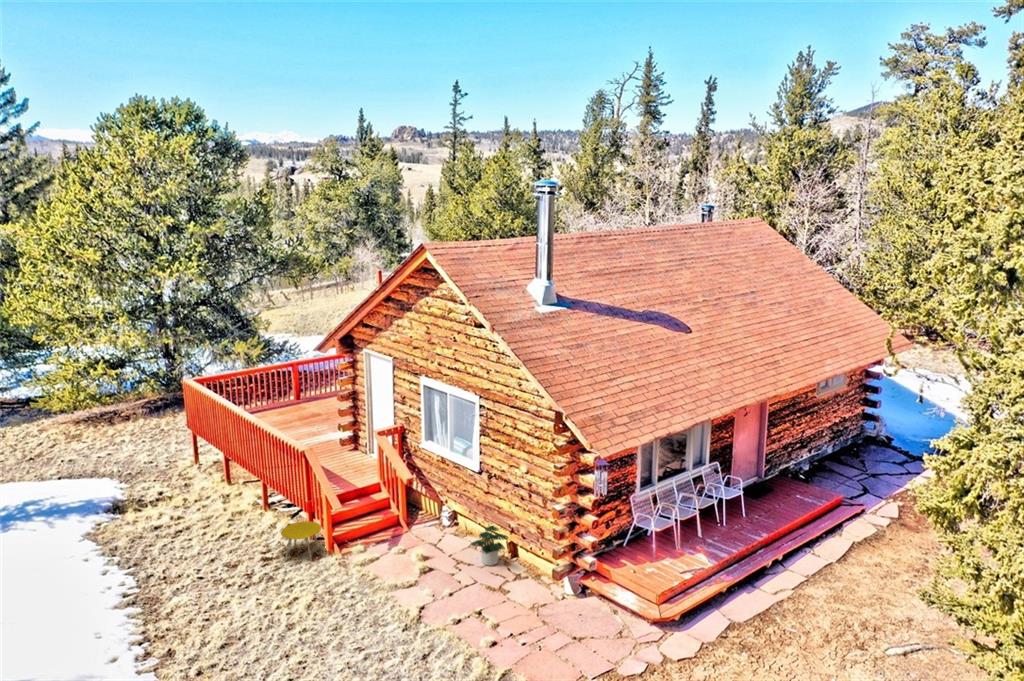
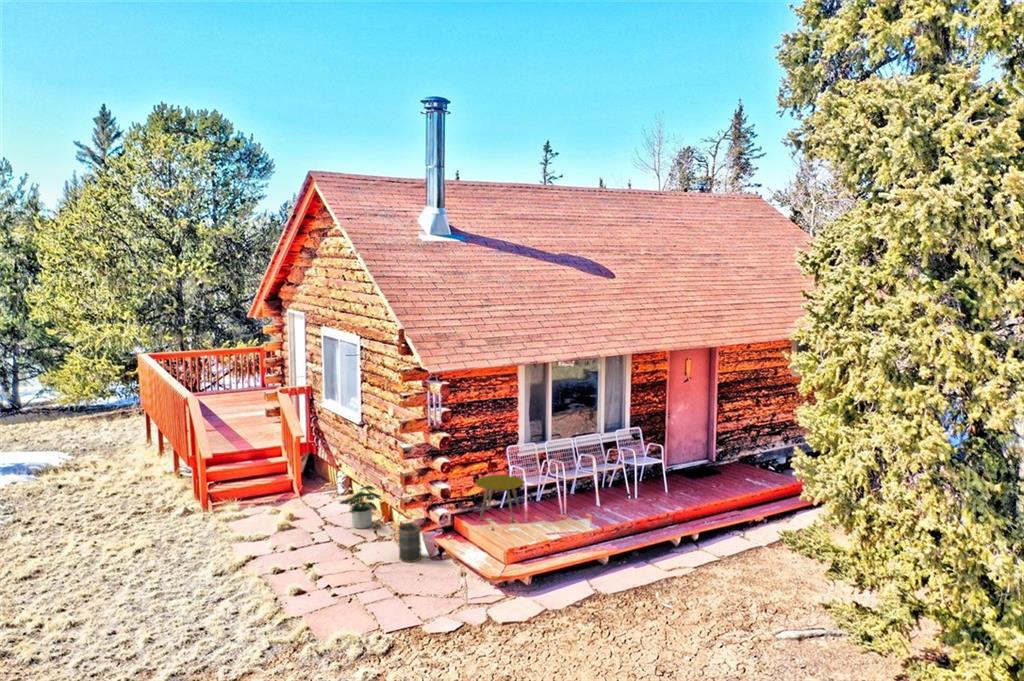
side table: present [281,521,321,562] -> present [476,475,524,523]
basket: none [547,558,568,602] -> present [399,514,421,562]

